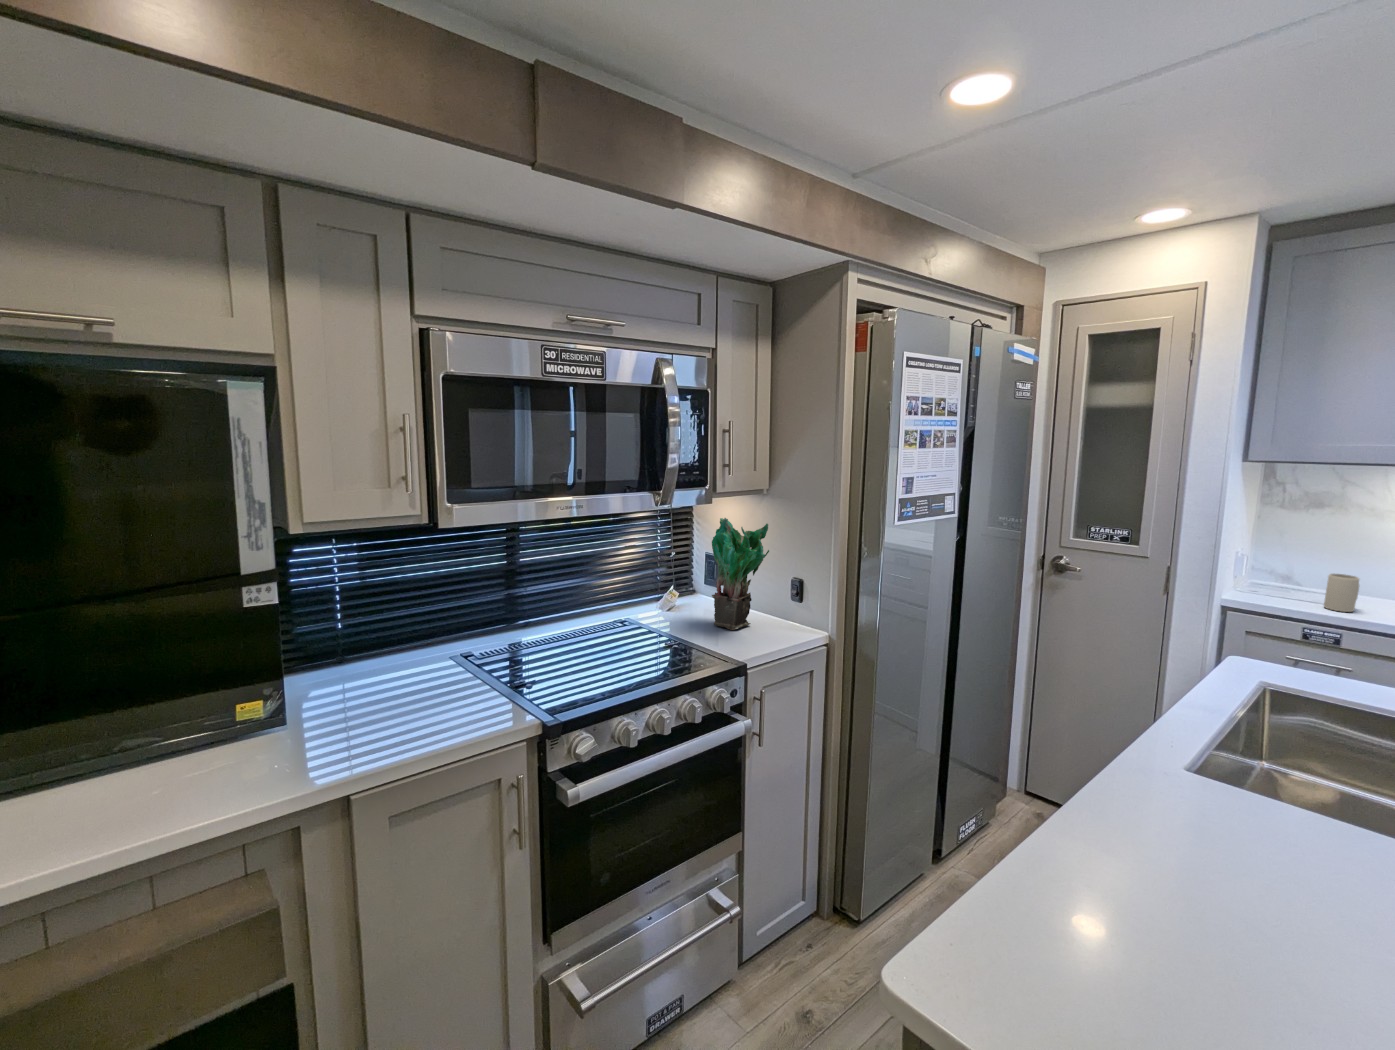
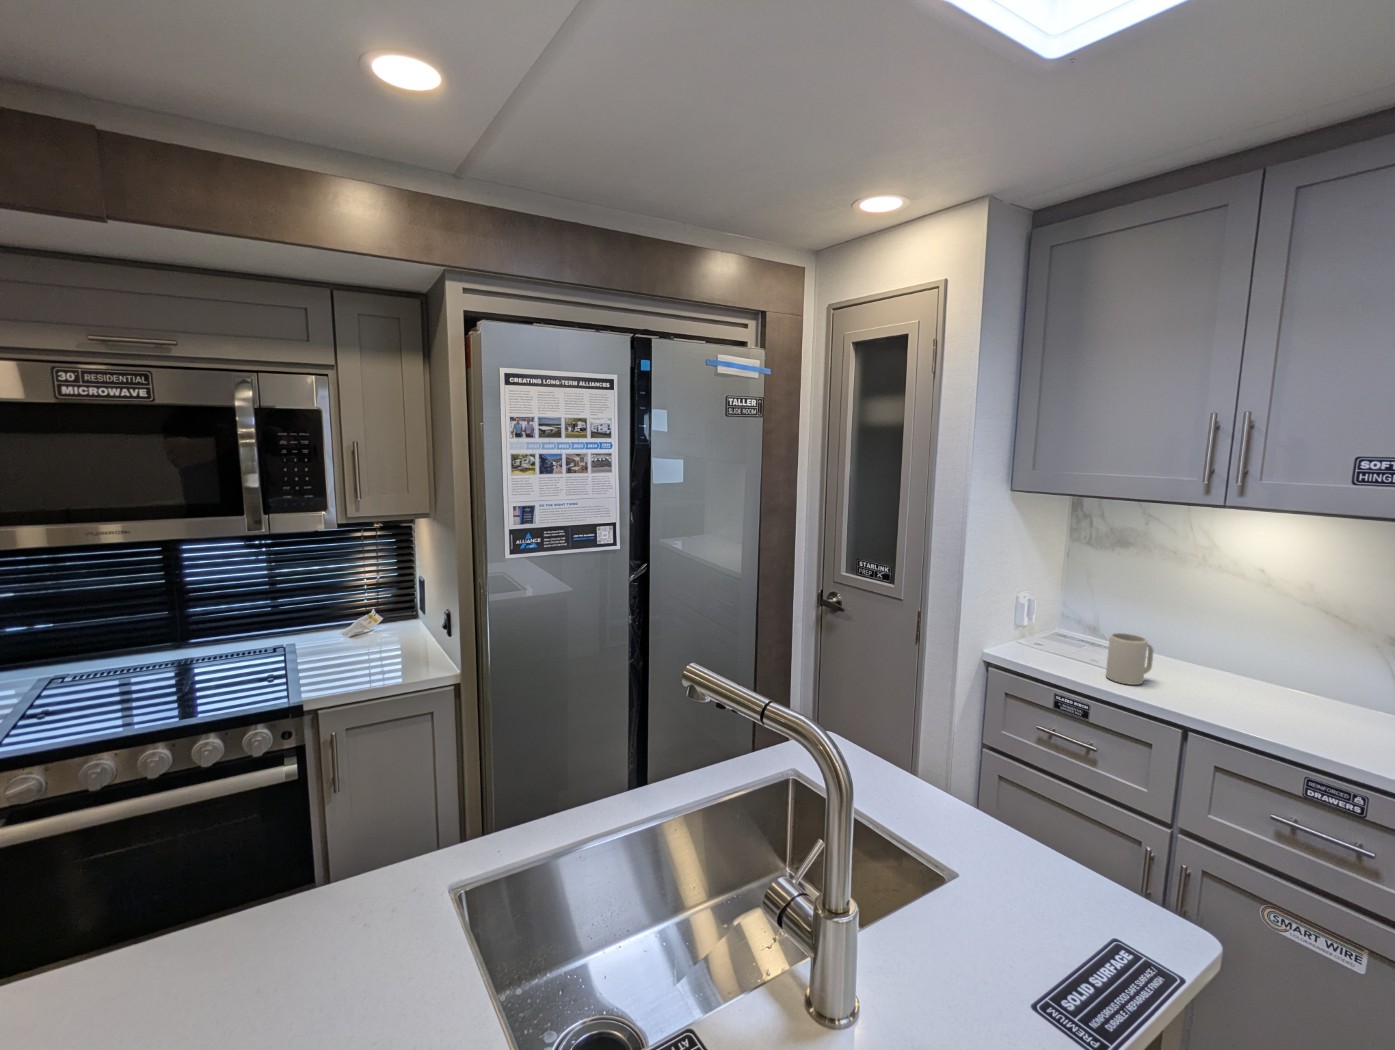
potted plant: present [712,518,769,630] -> none [325,546,403,664]

